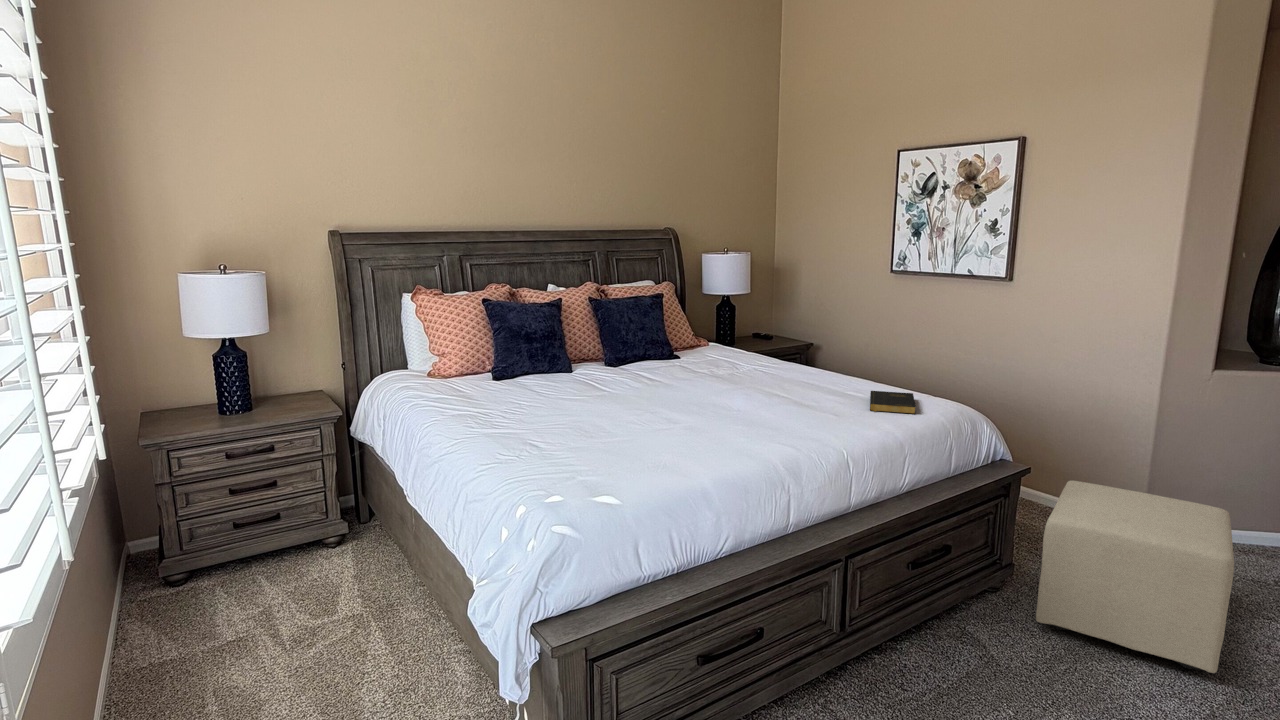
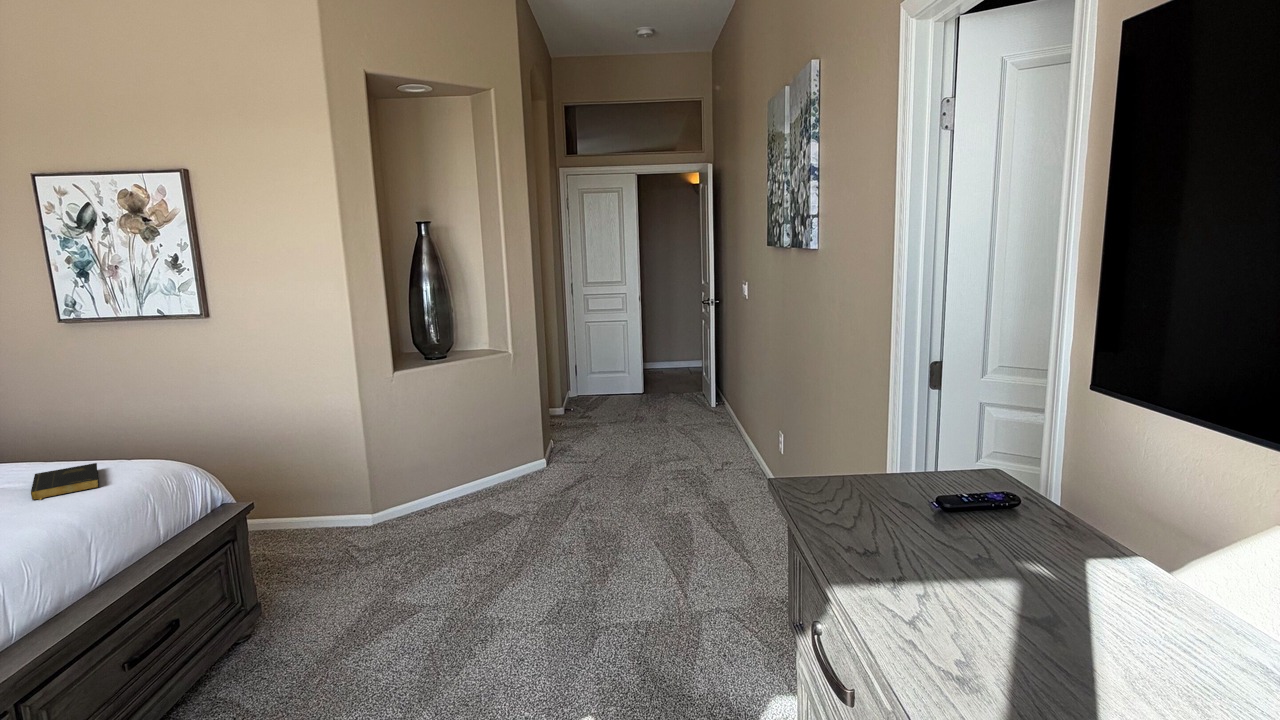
ottoman: present [1036,480,1234,673] -> none [274,486,433,650]

